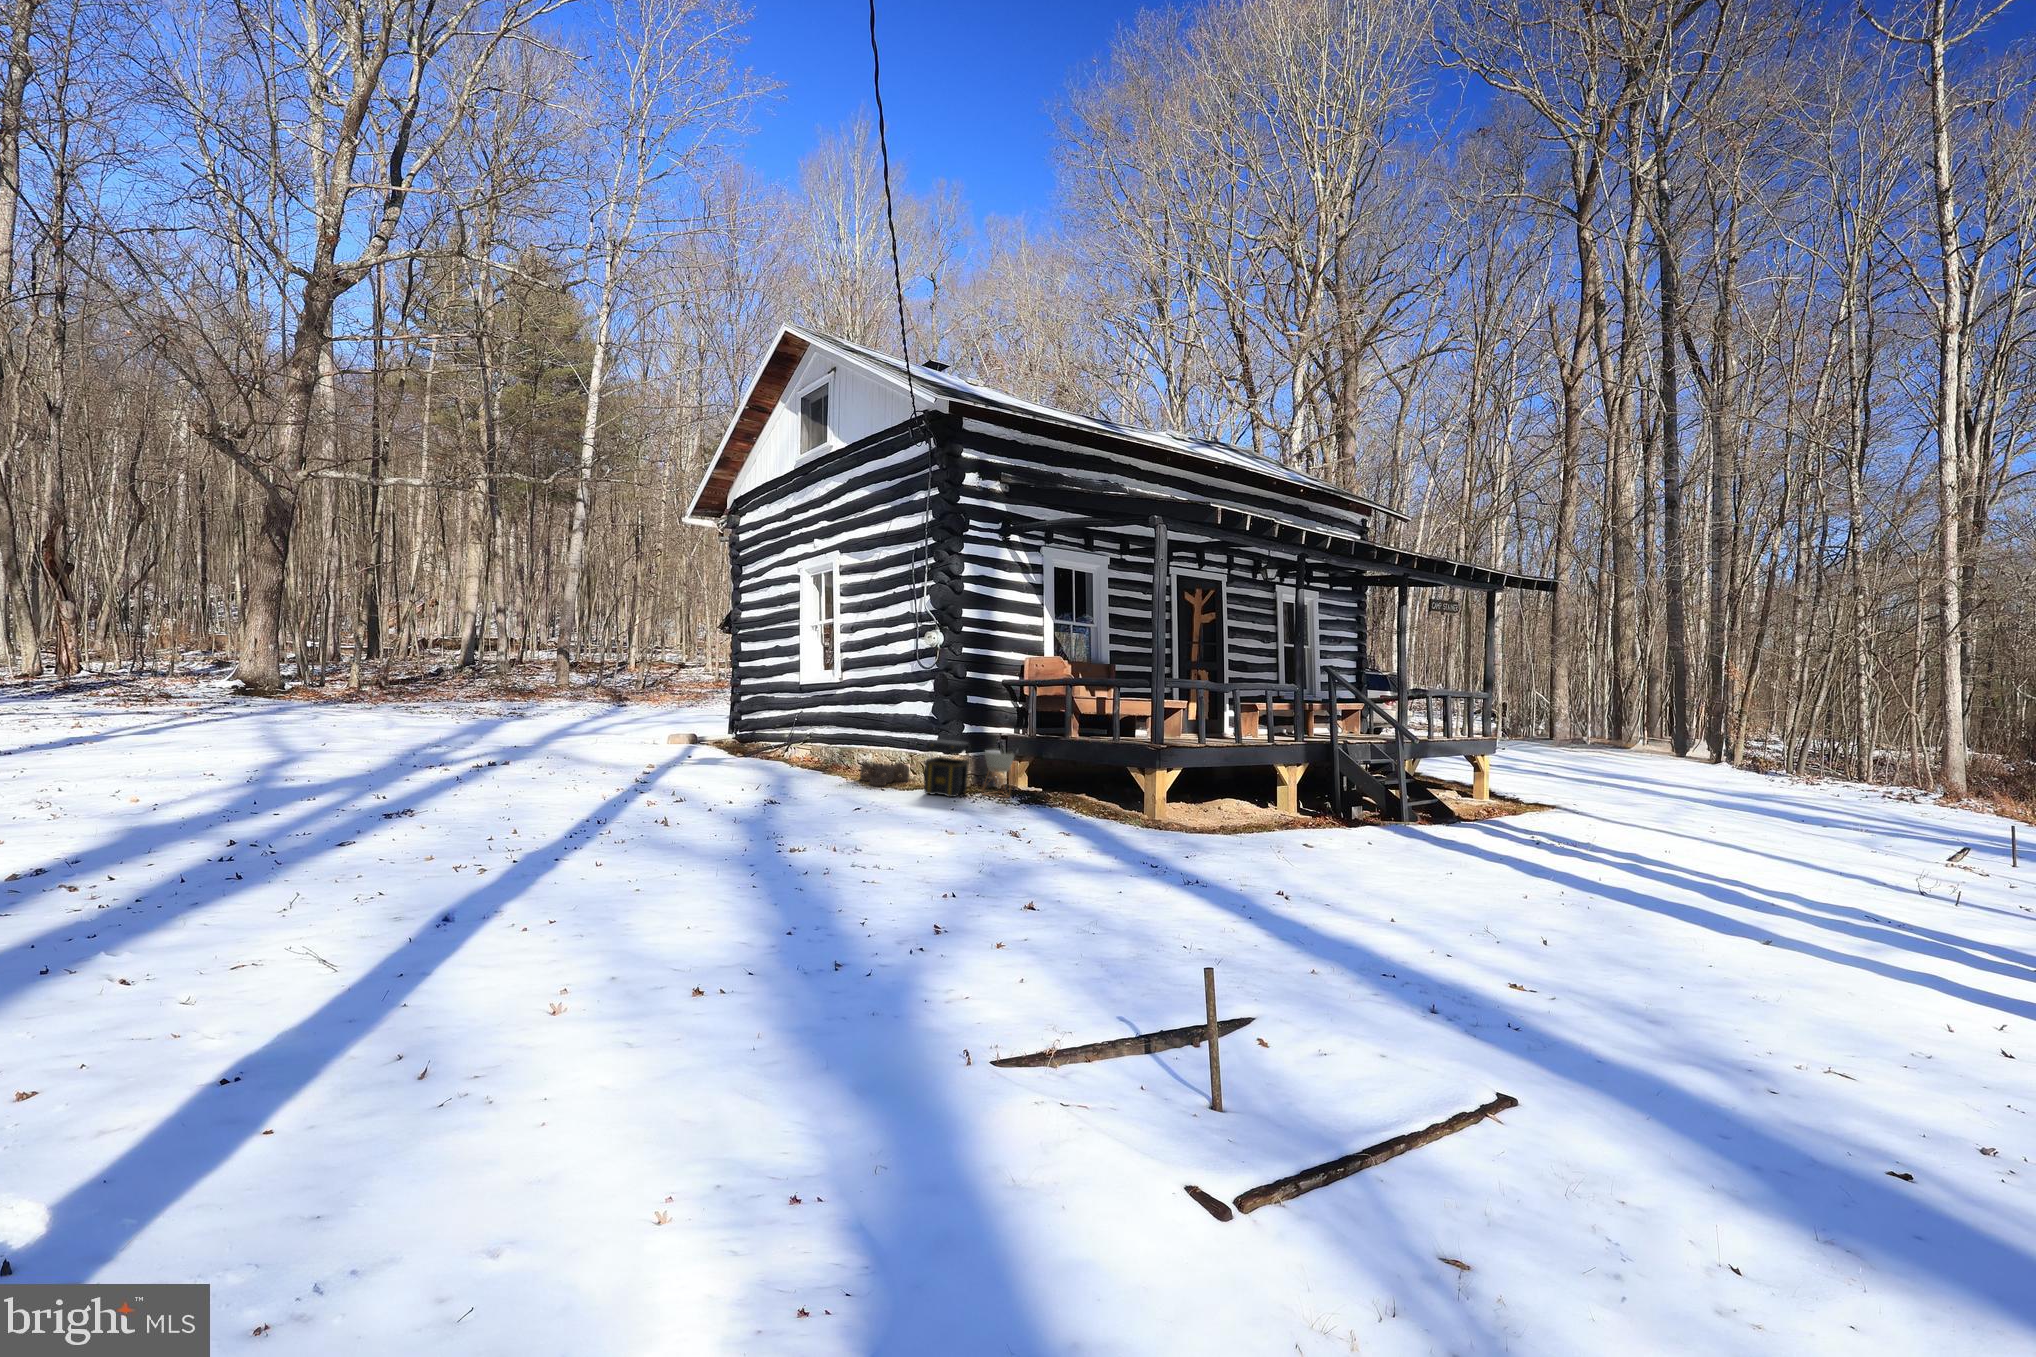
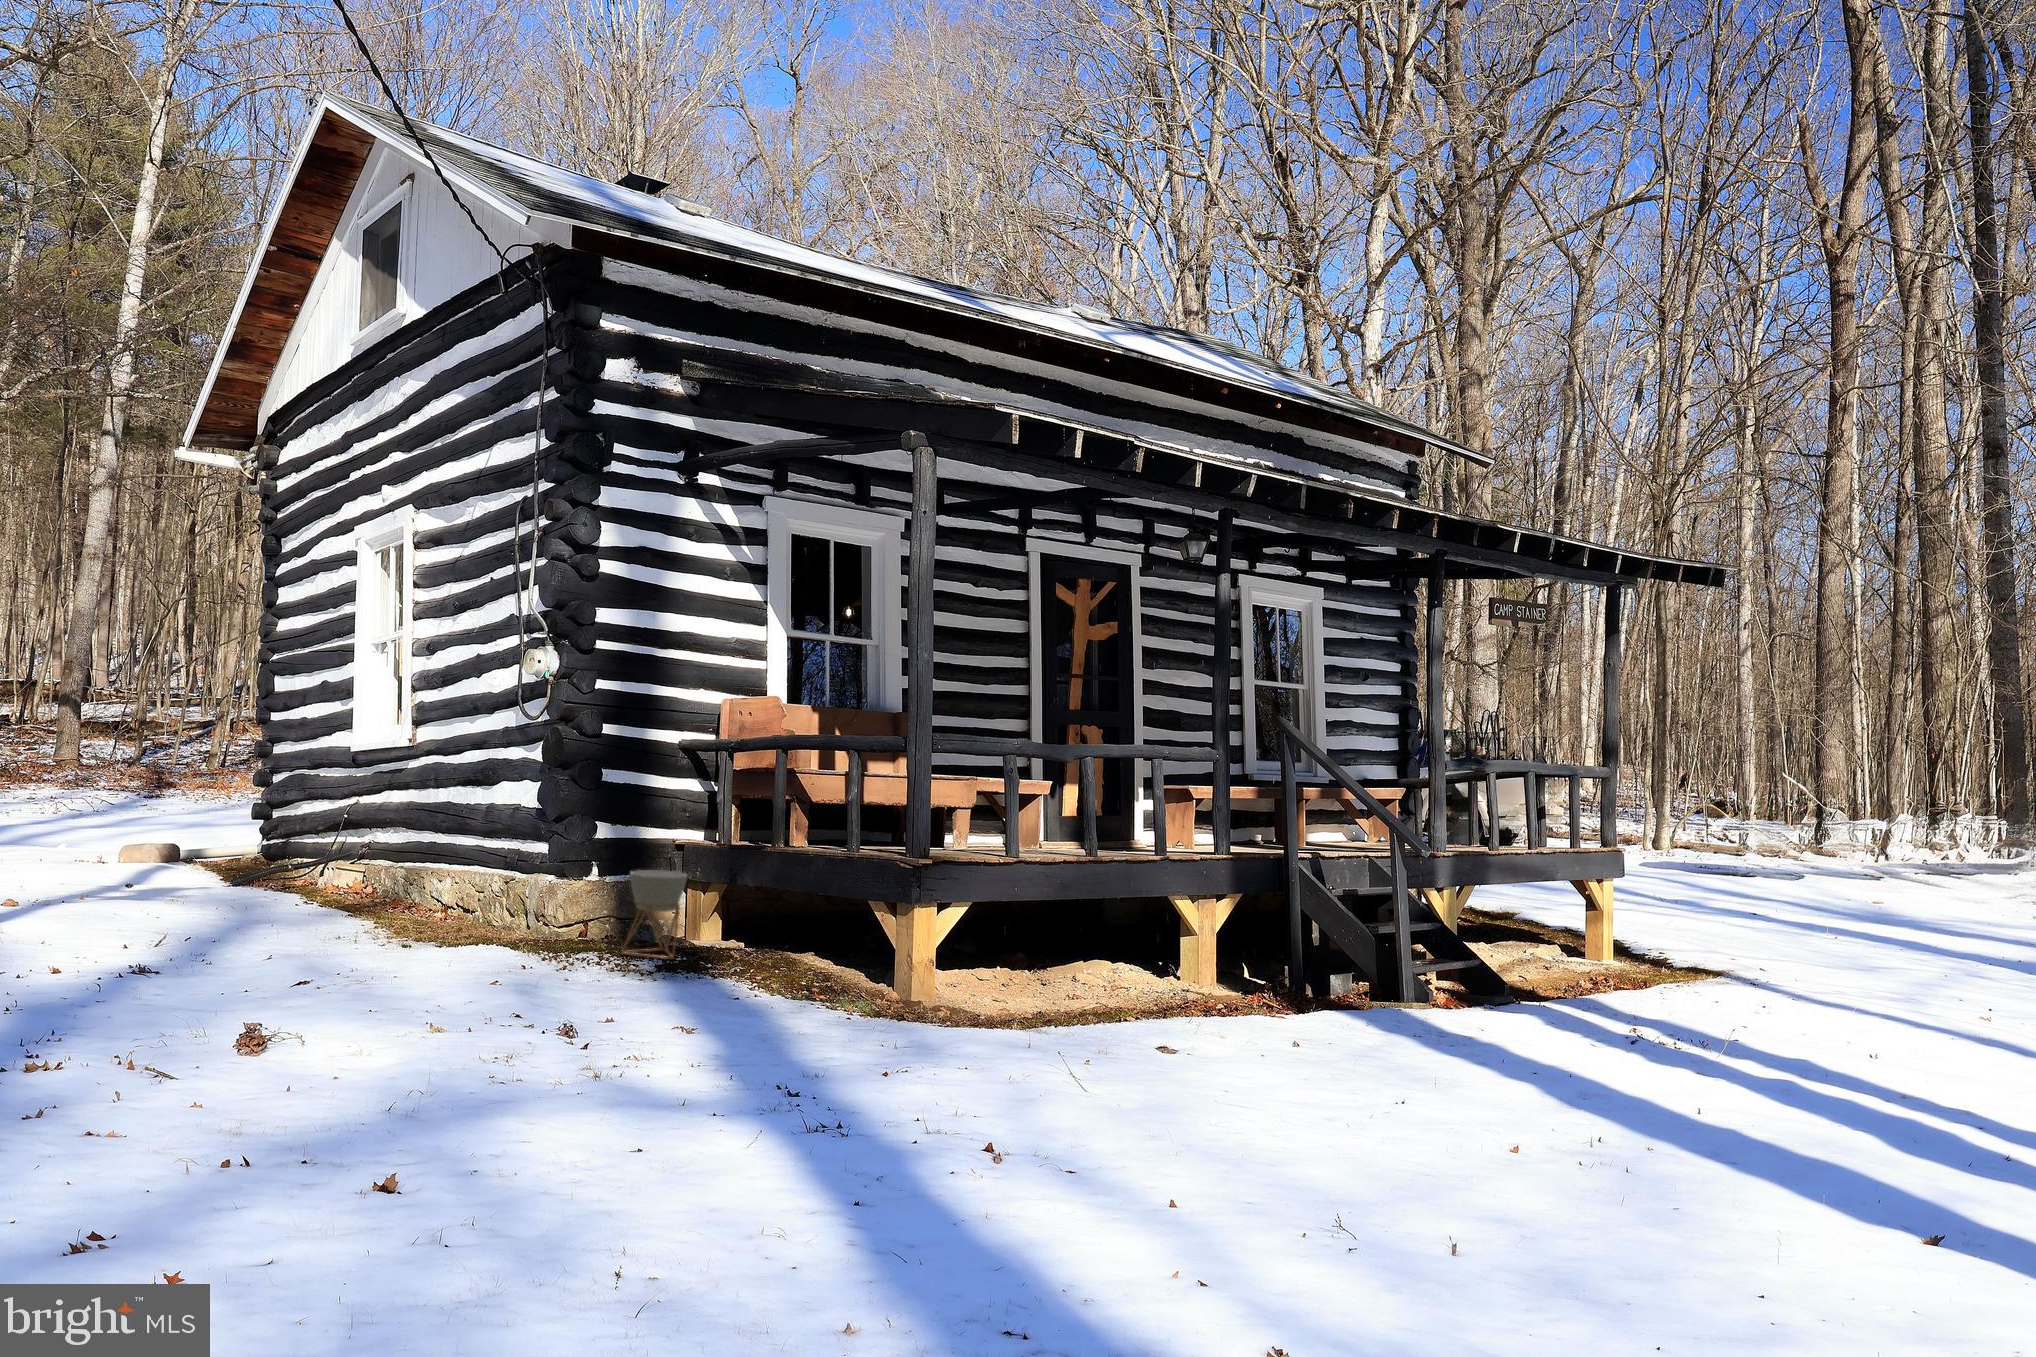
toolbox: present [924,740,970,797] -> none [508,850,603,958]
woven basket: present [860,762,909,786] -> none [405,888,504,939]

